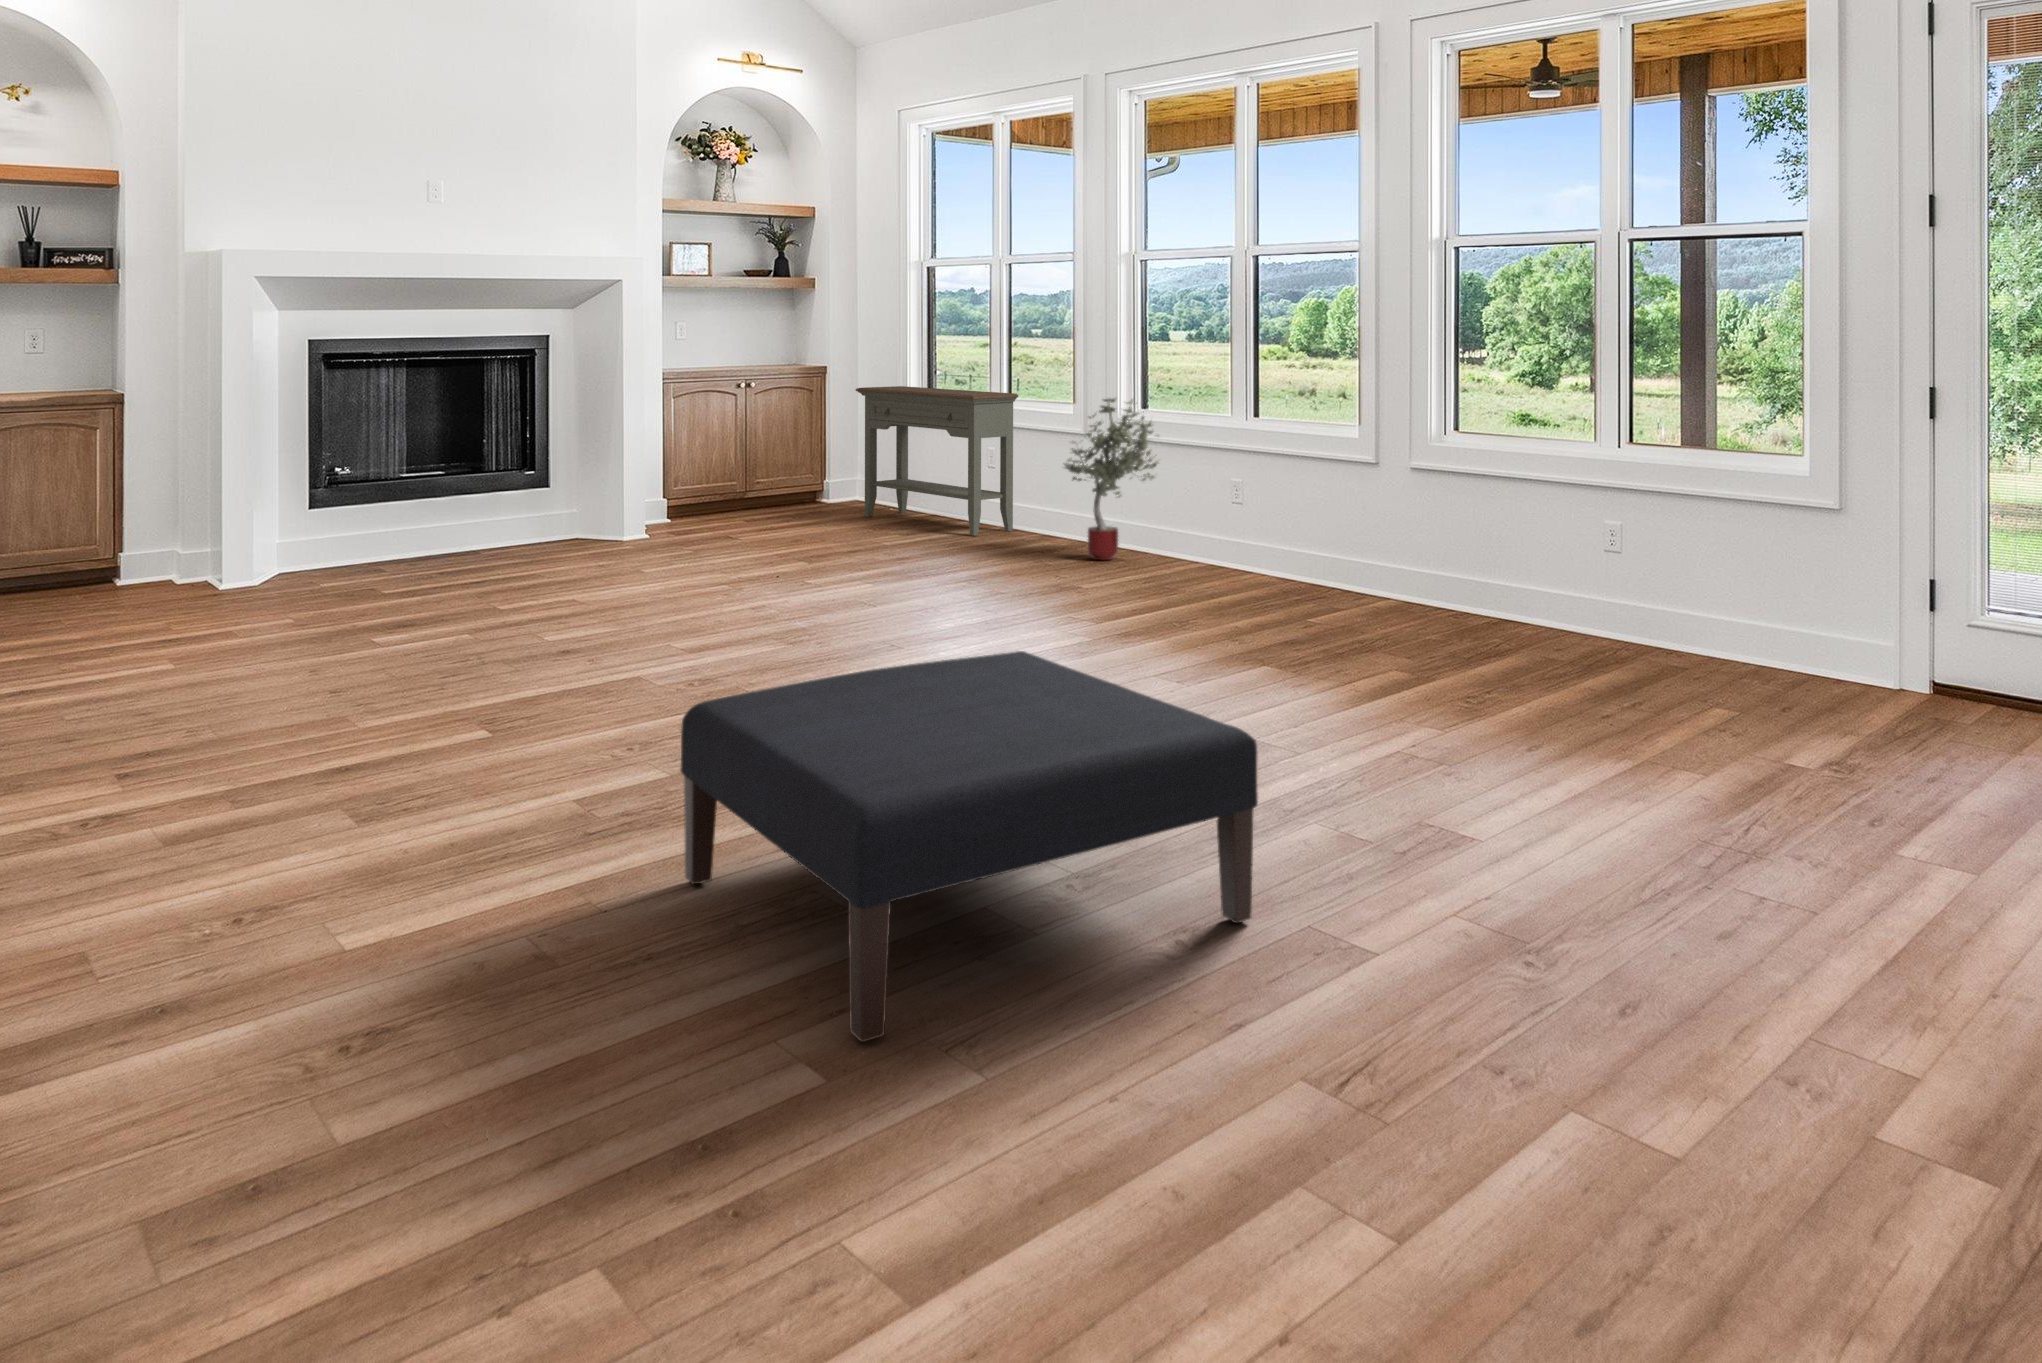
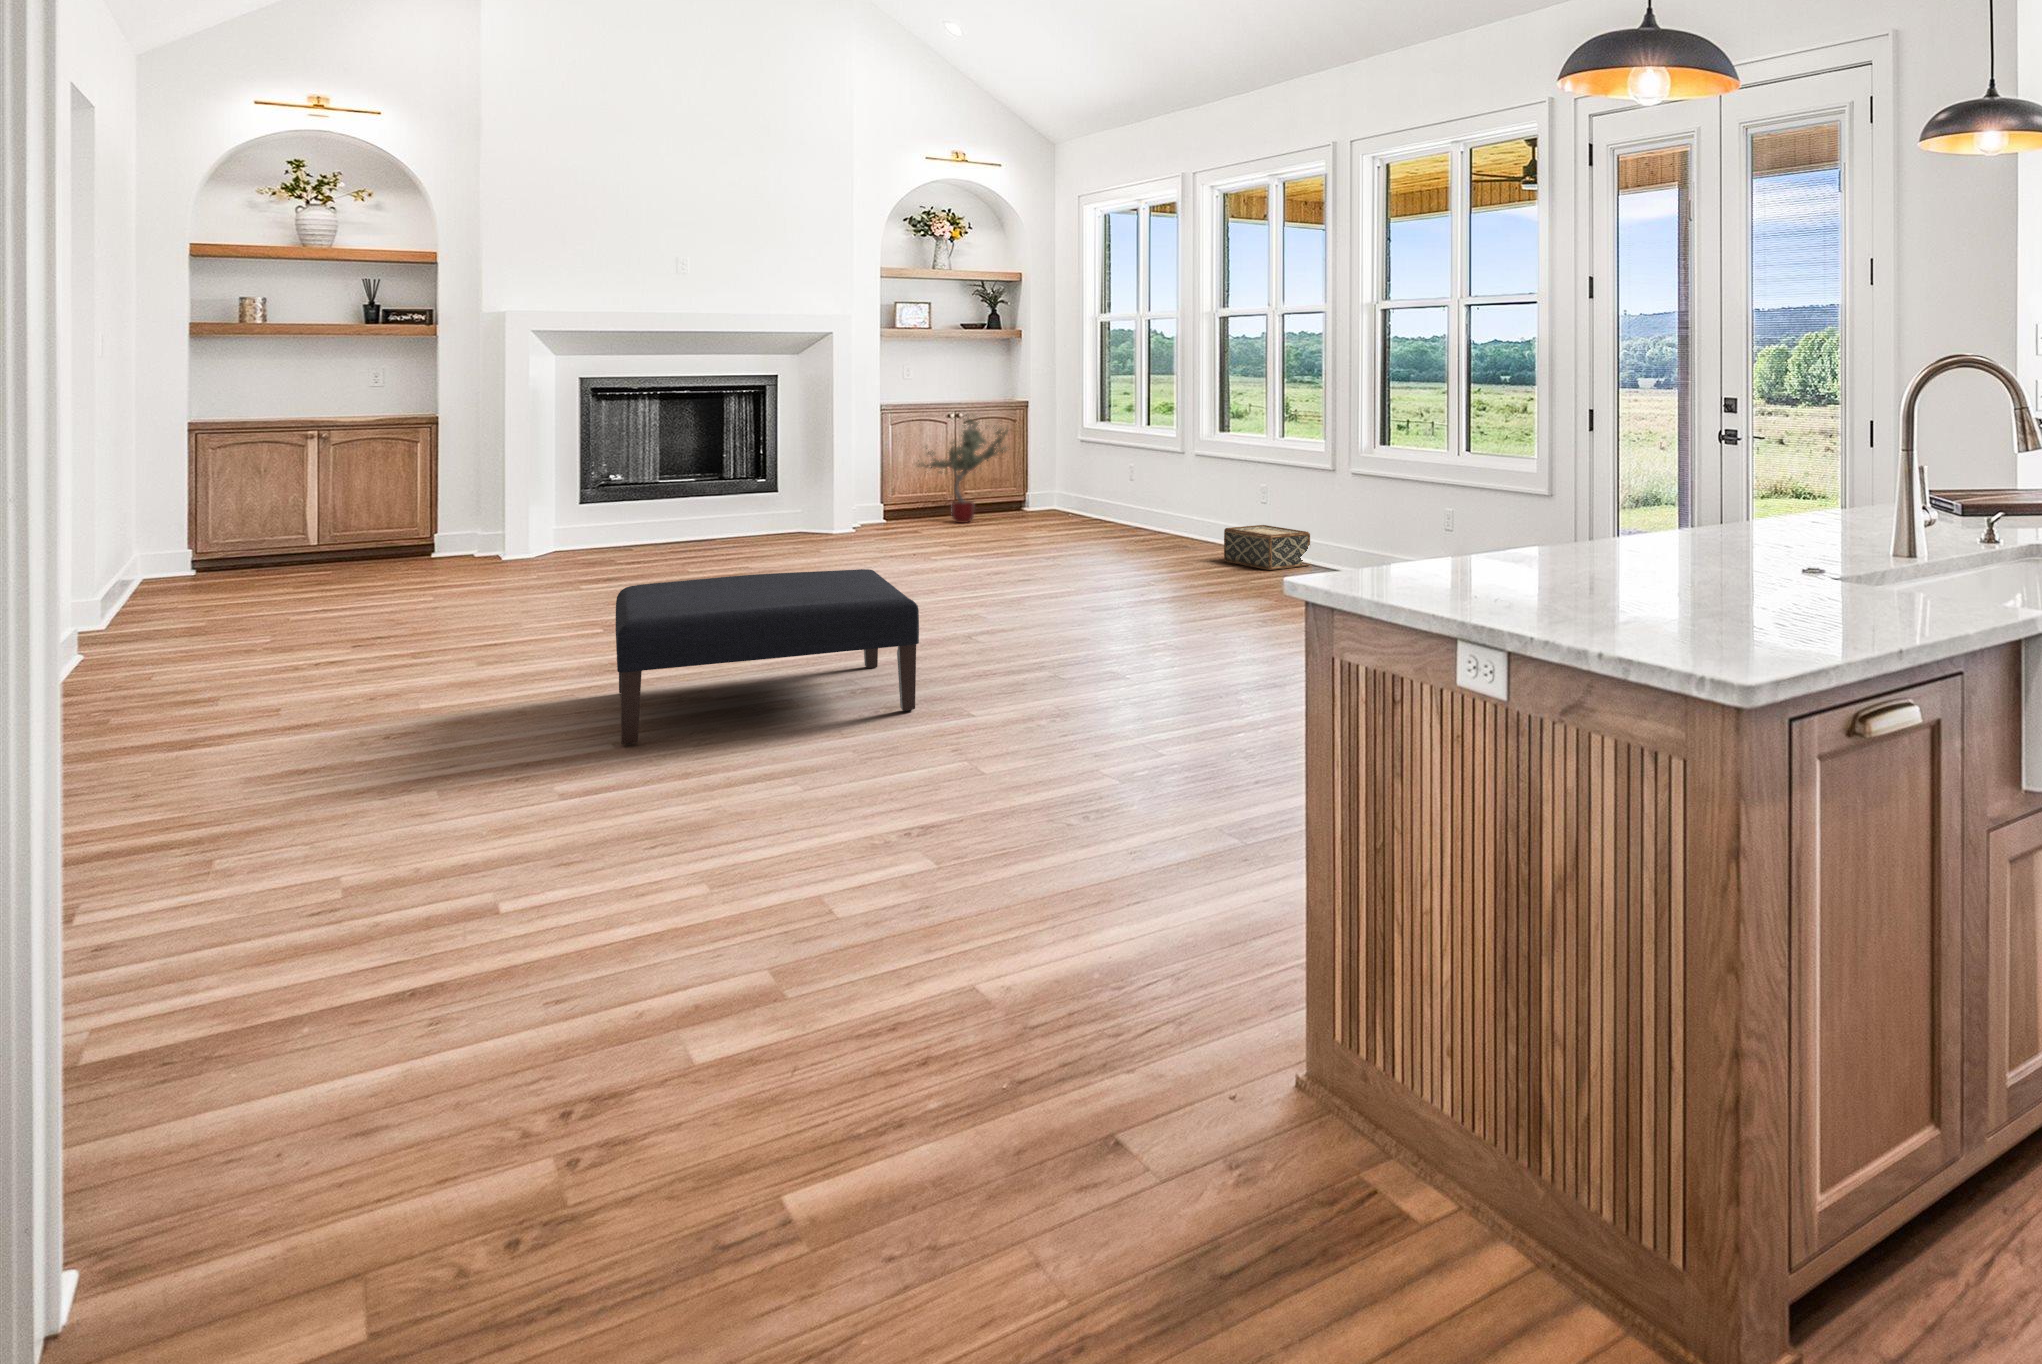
console table: present [856,386,1018,536] -> none [1038,417,1146,533]
potted tree: present [1064,398,1159,560] -> present [918,415,1008,523]
woven basket: none [1205,532,1331,596] -> present [1224,525,1310,570]

